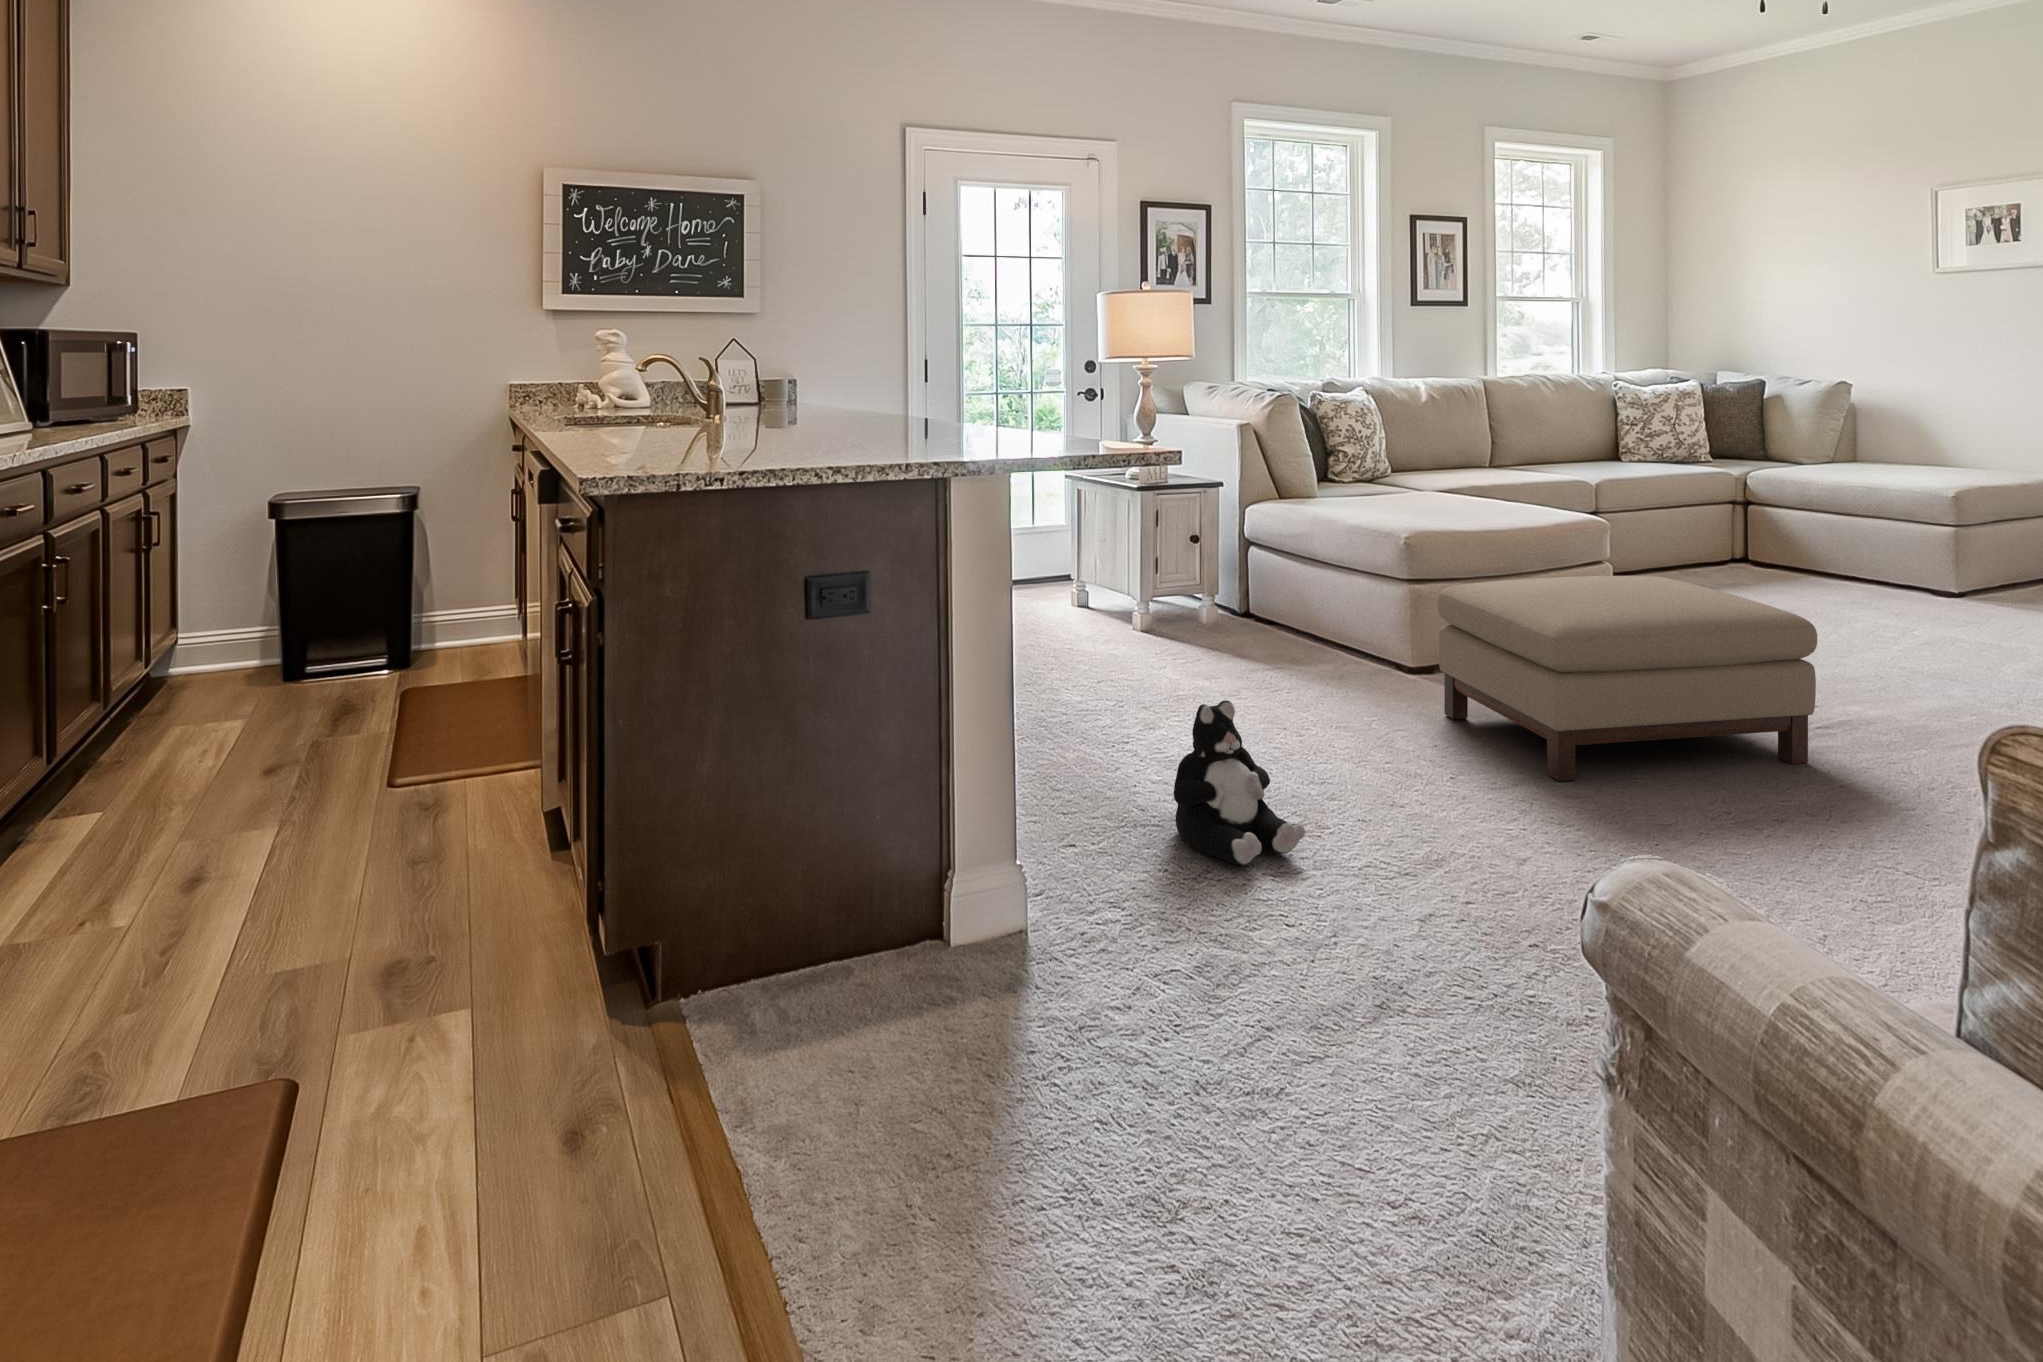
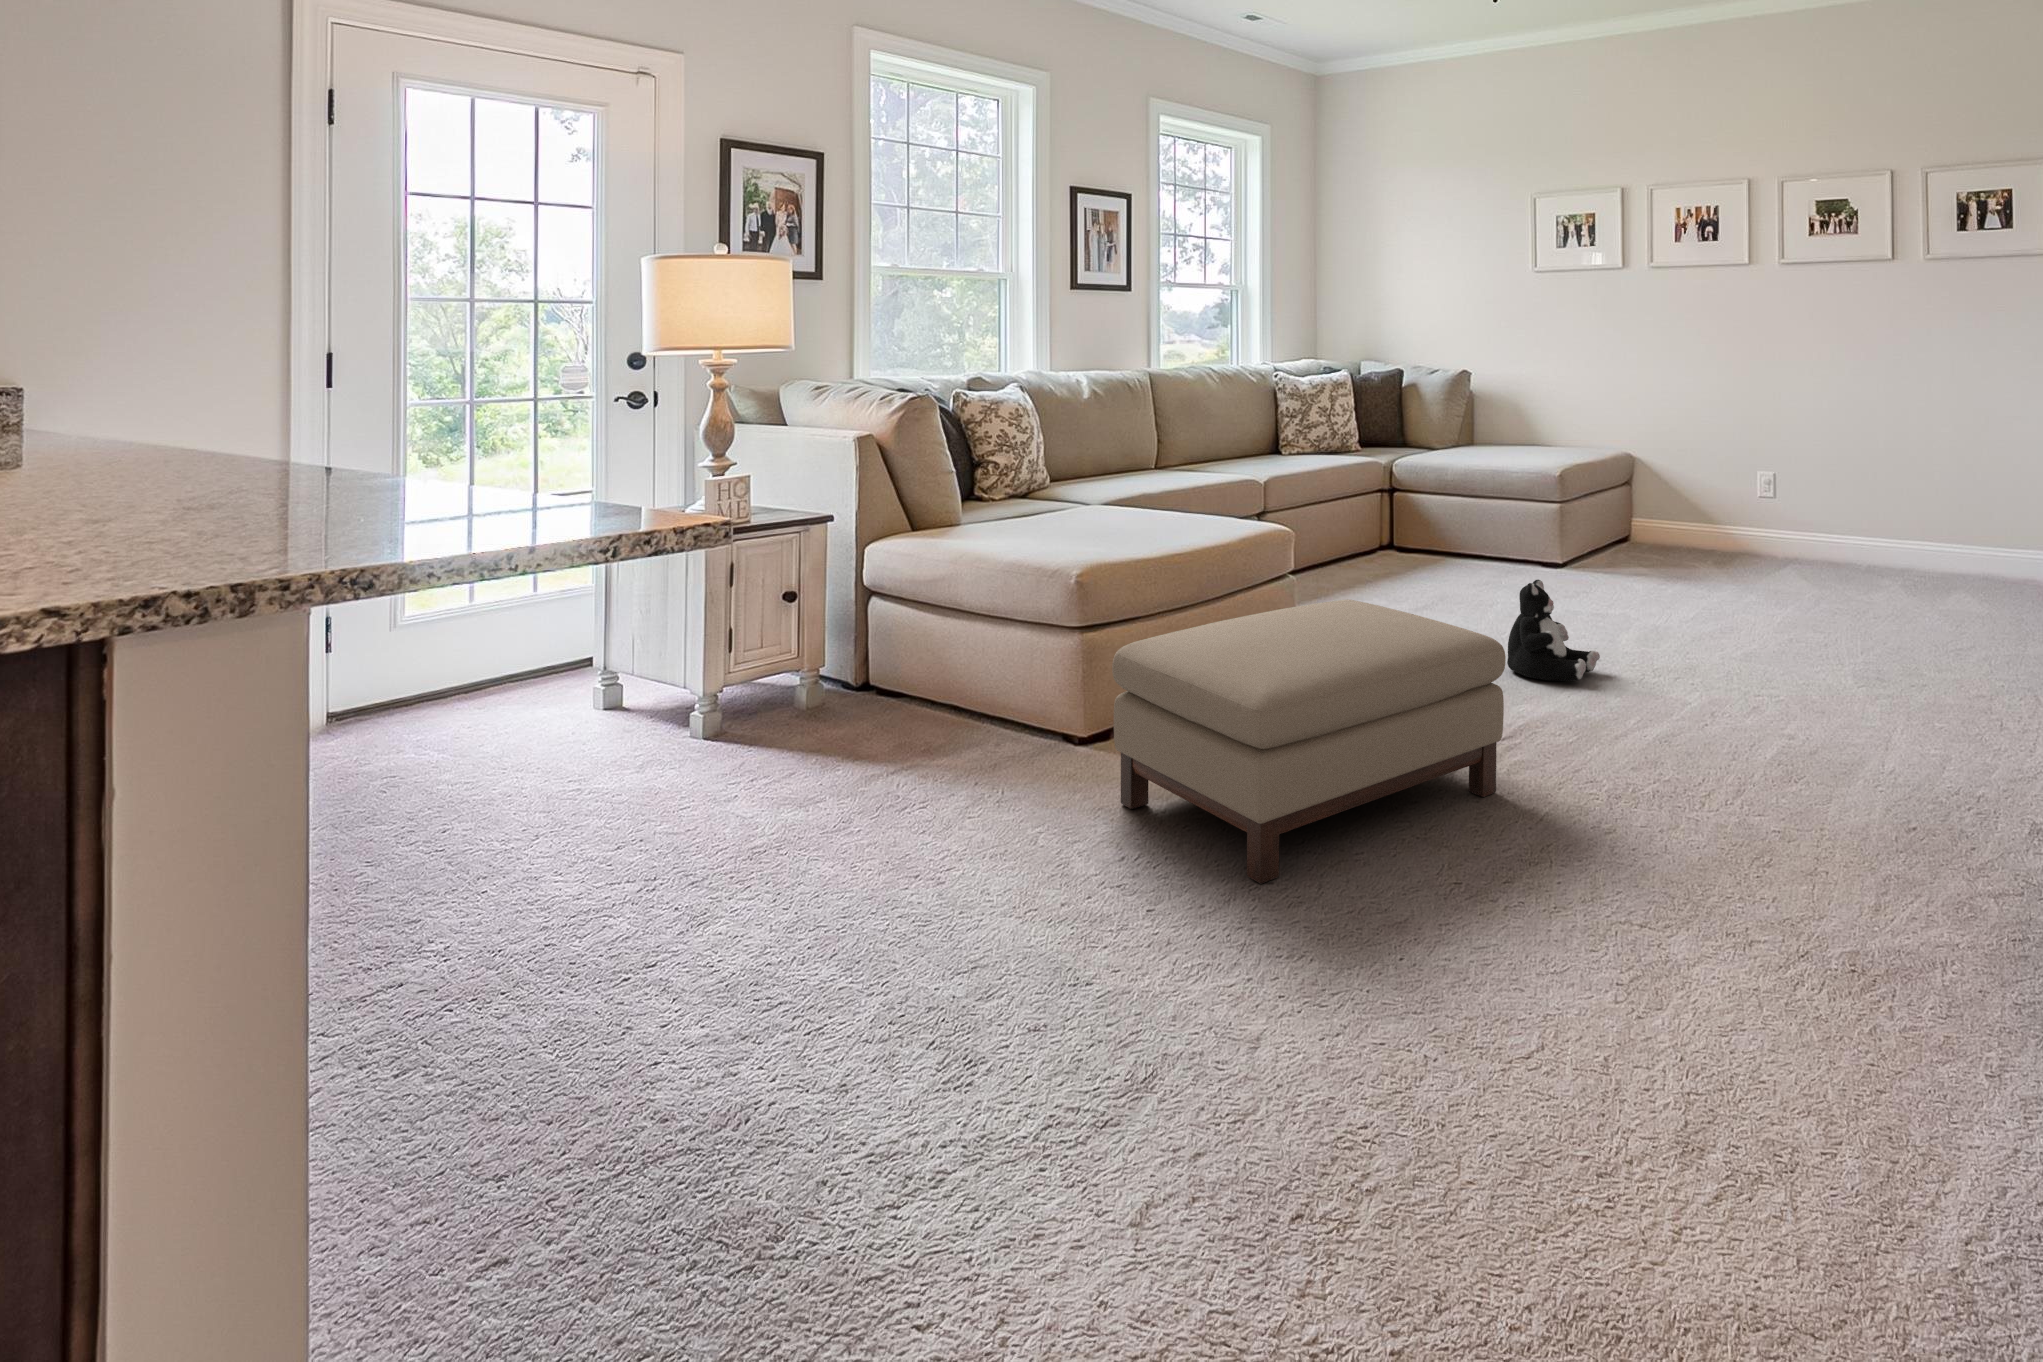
plush toy: present [1174,700,1305,864] -> present [1507,580,1600,681]

